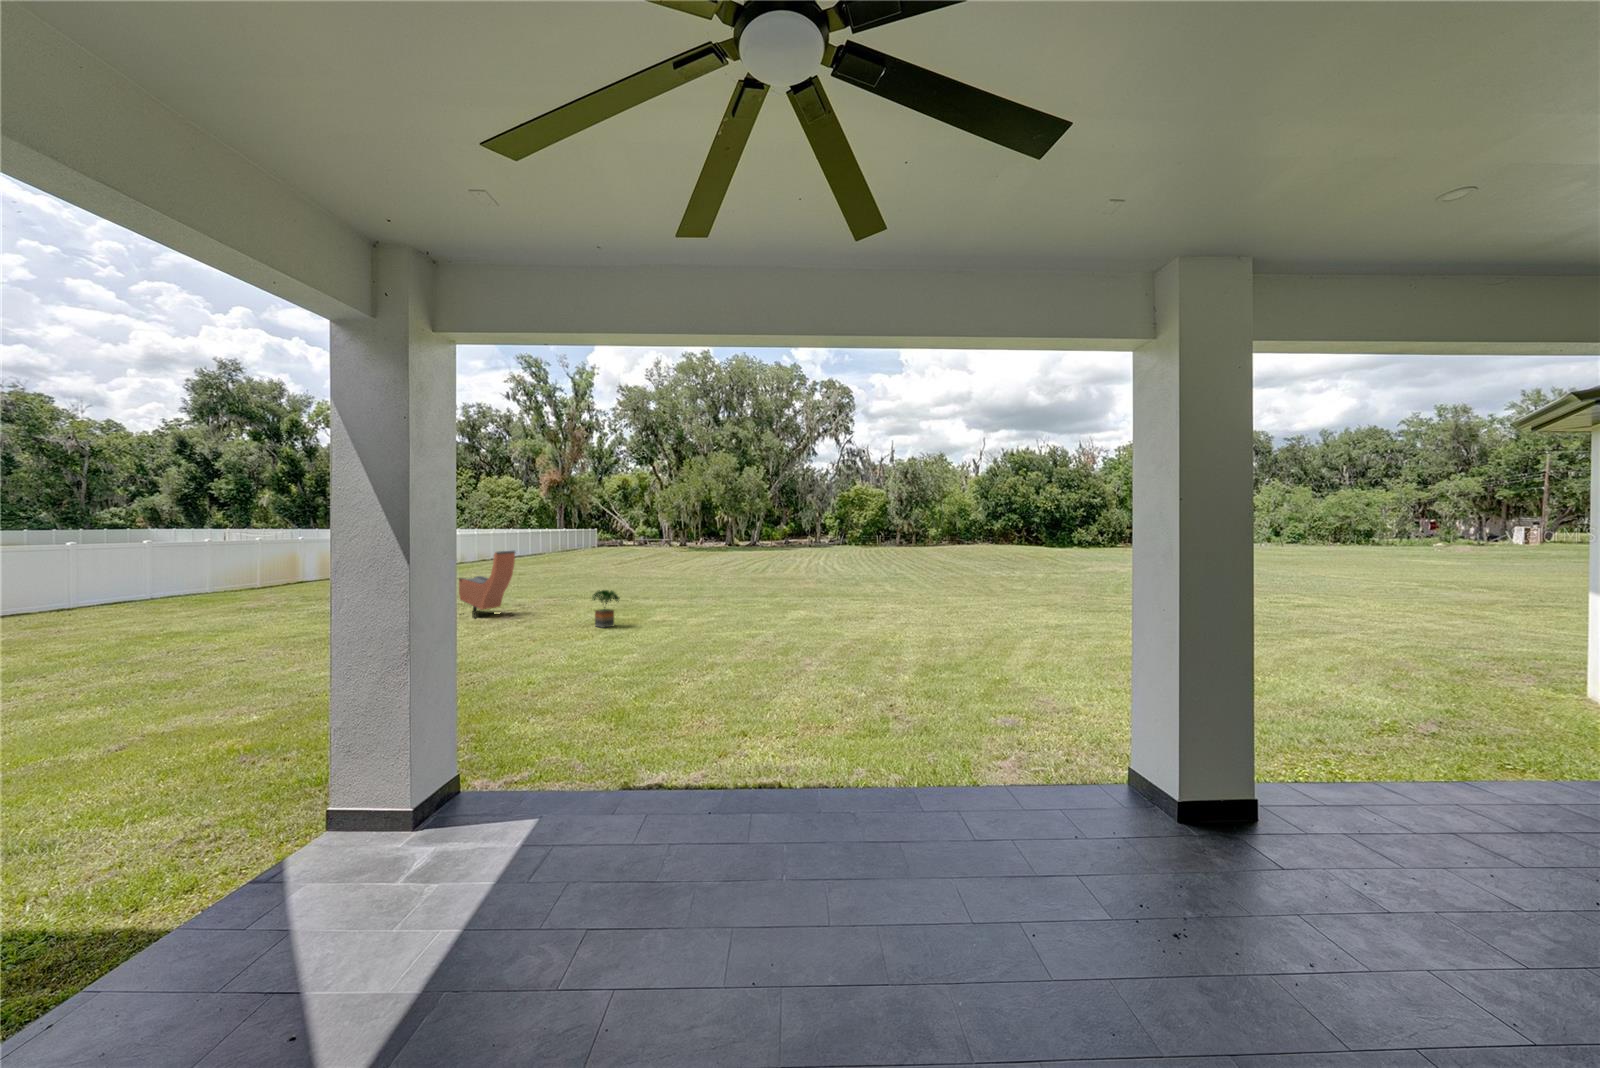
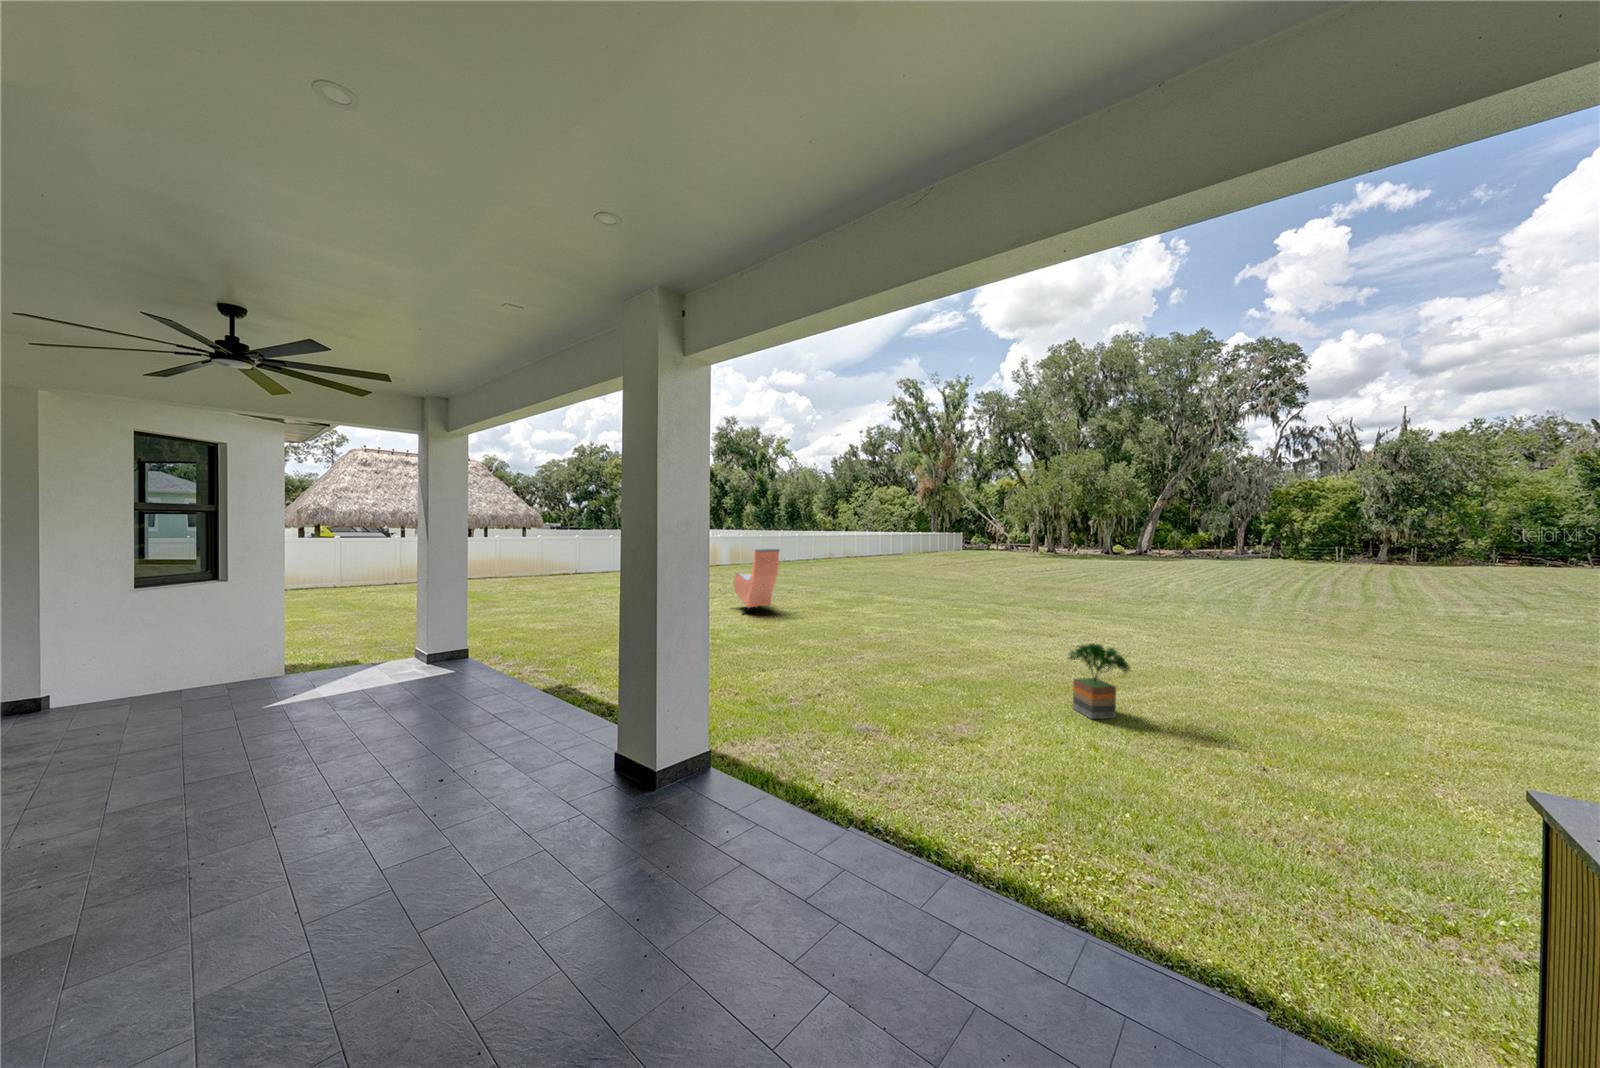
potted tree: present [592,590,620,628] -> present [1068,644,1130,719]

